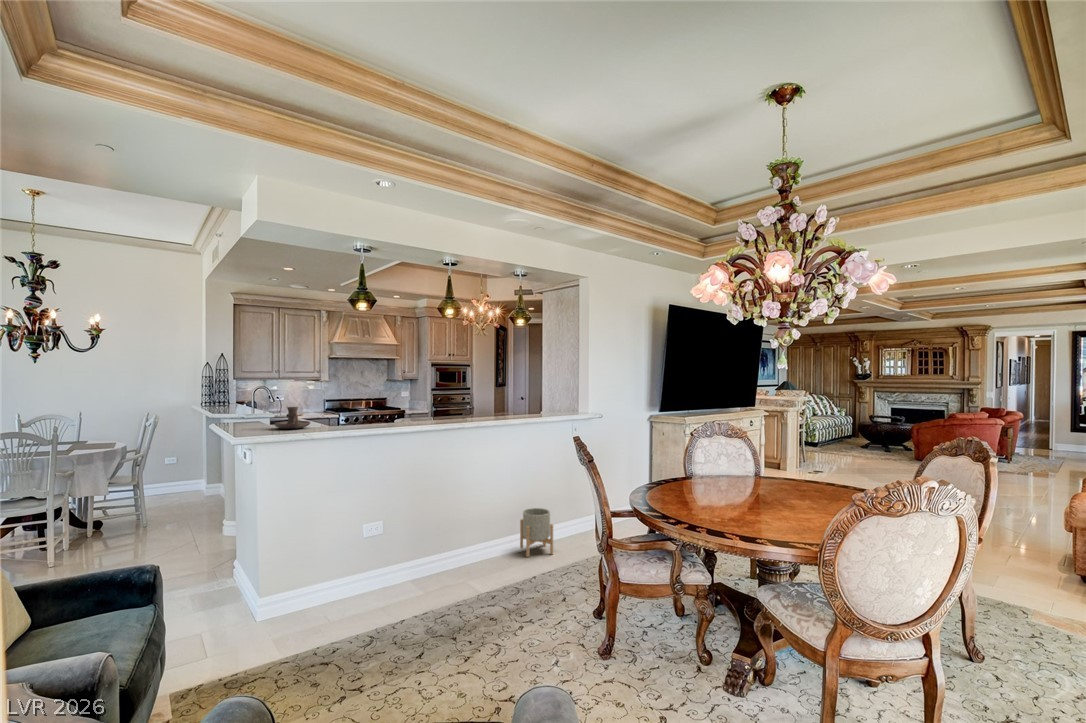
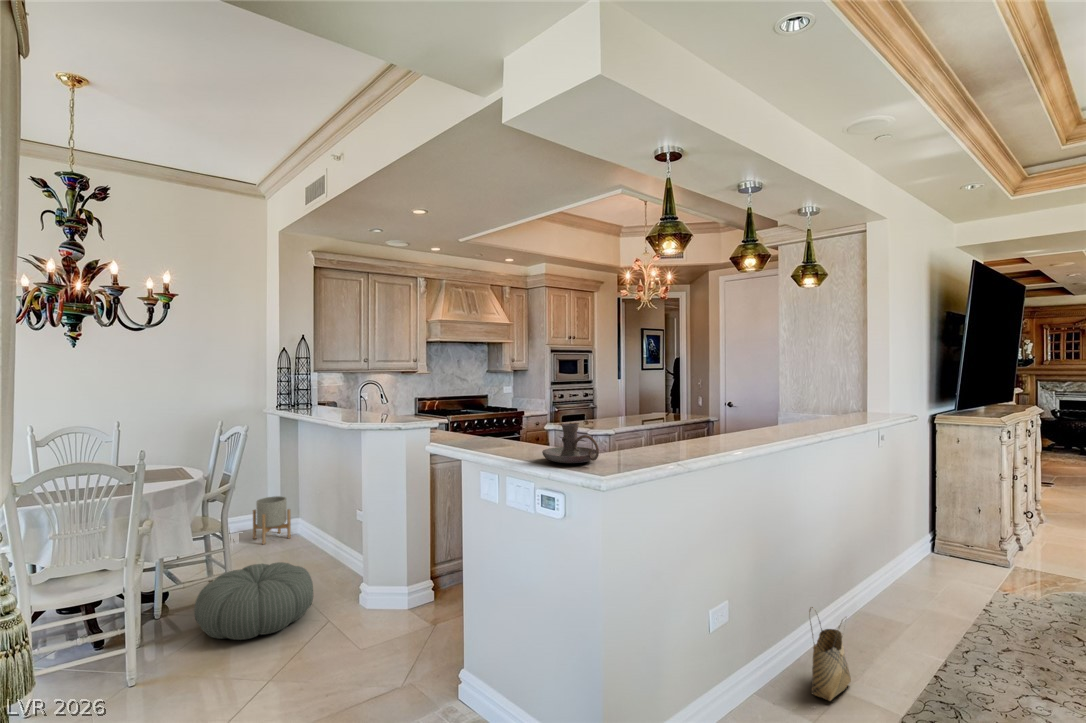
pouf: none [102,503,188,545] -> present [194,562,313,640]
planter: present [520,508,553,557] -> present [253,496,291,544]
woven basket: none [446,521,477,573] -> present [809,607,851,701]

